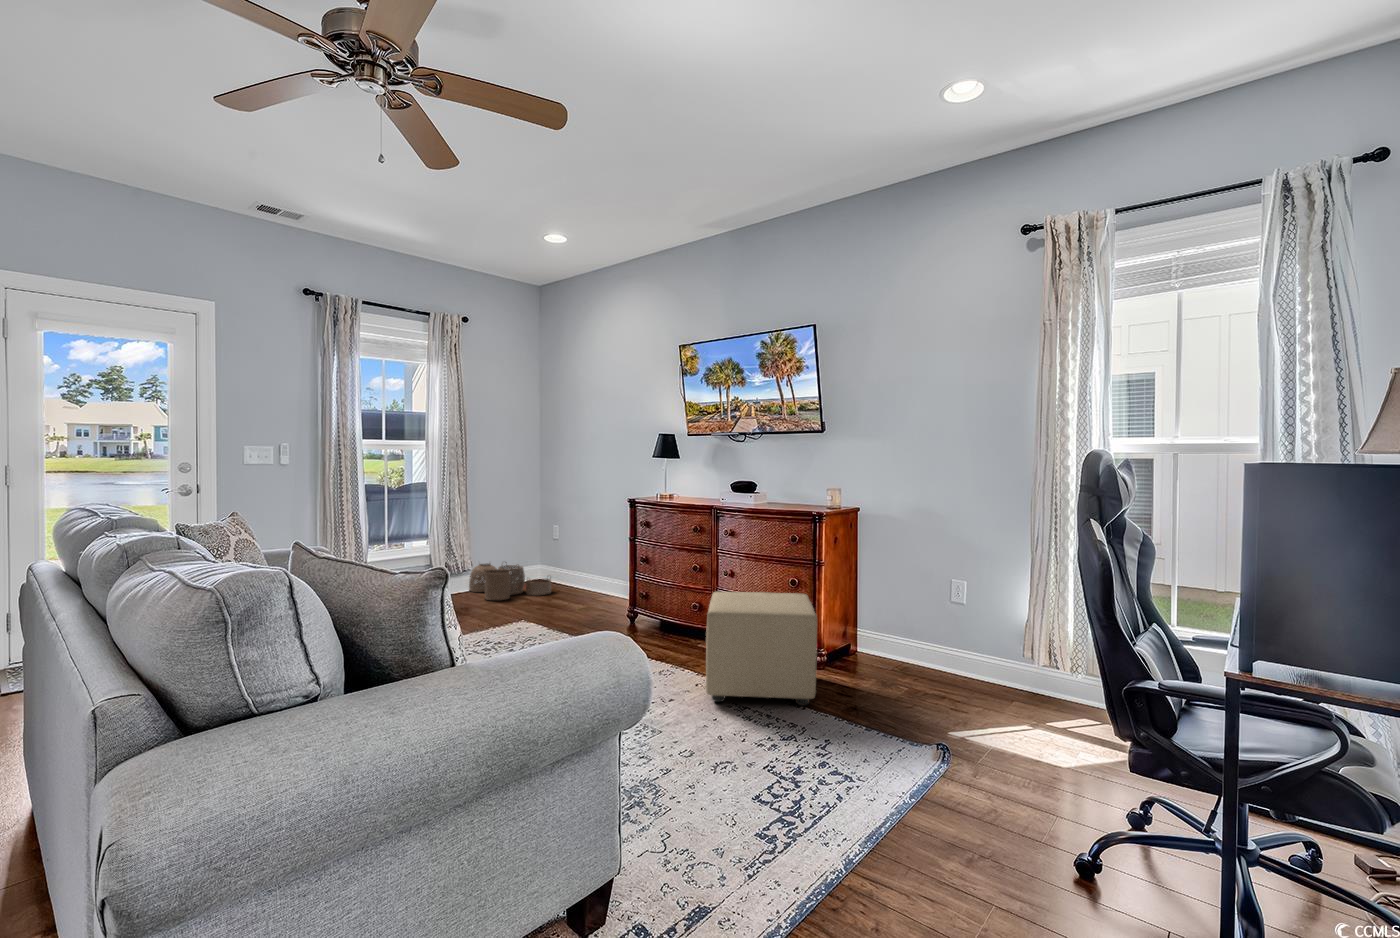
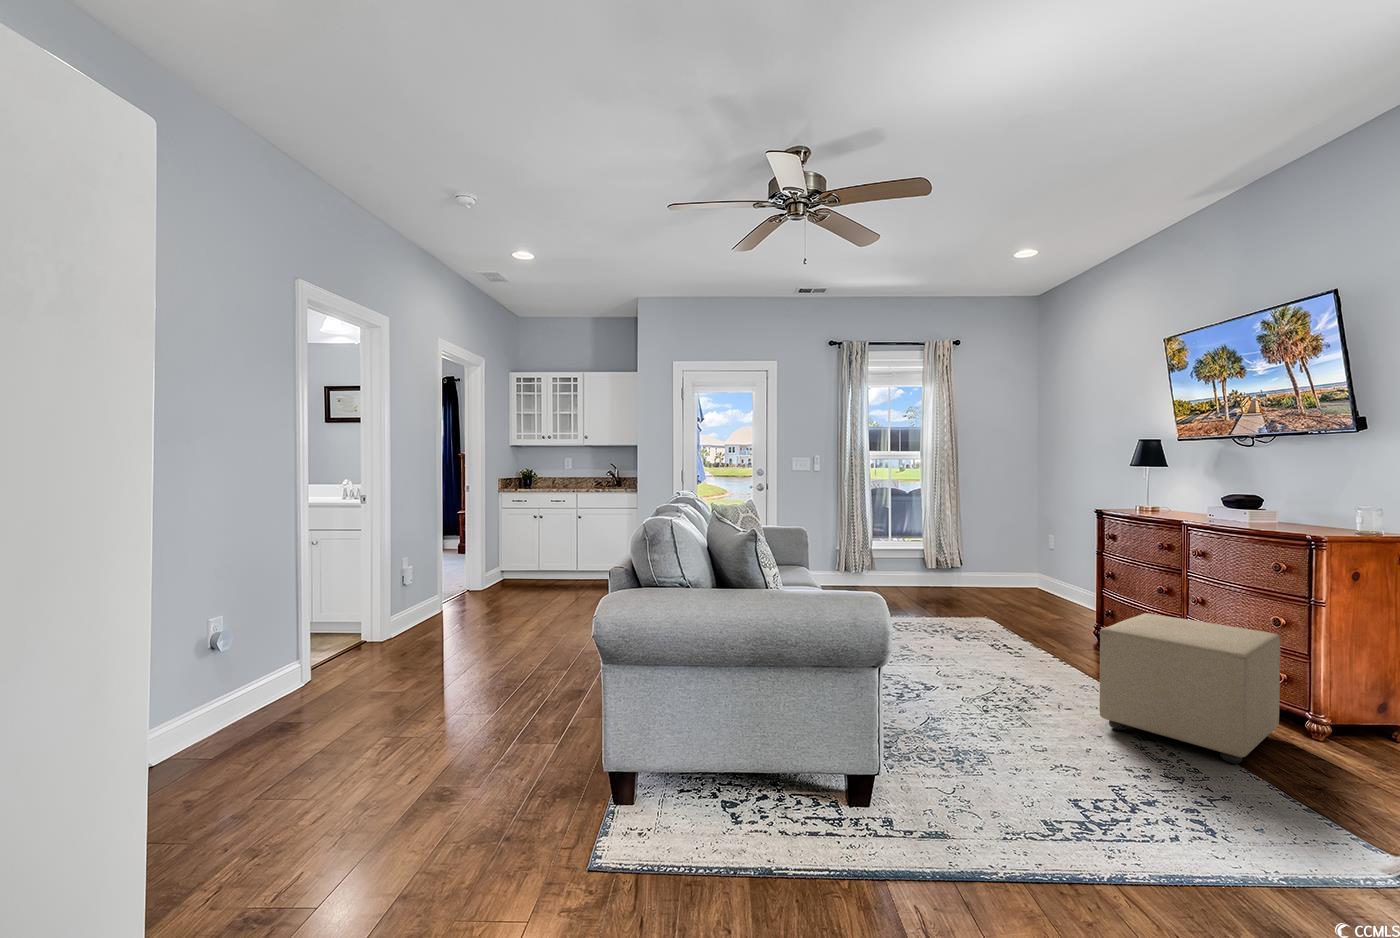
woven basket: present [469,563,551,600] -> none [962,562,1039,601]

